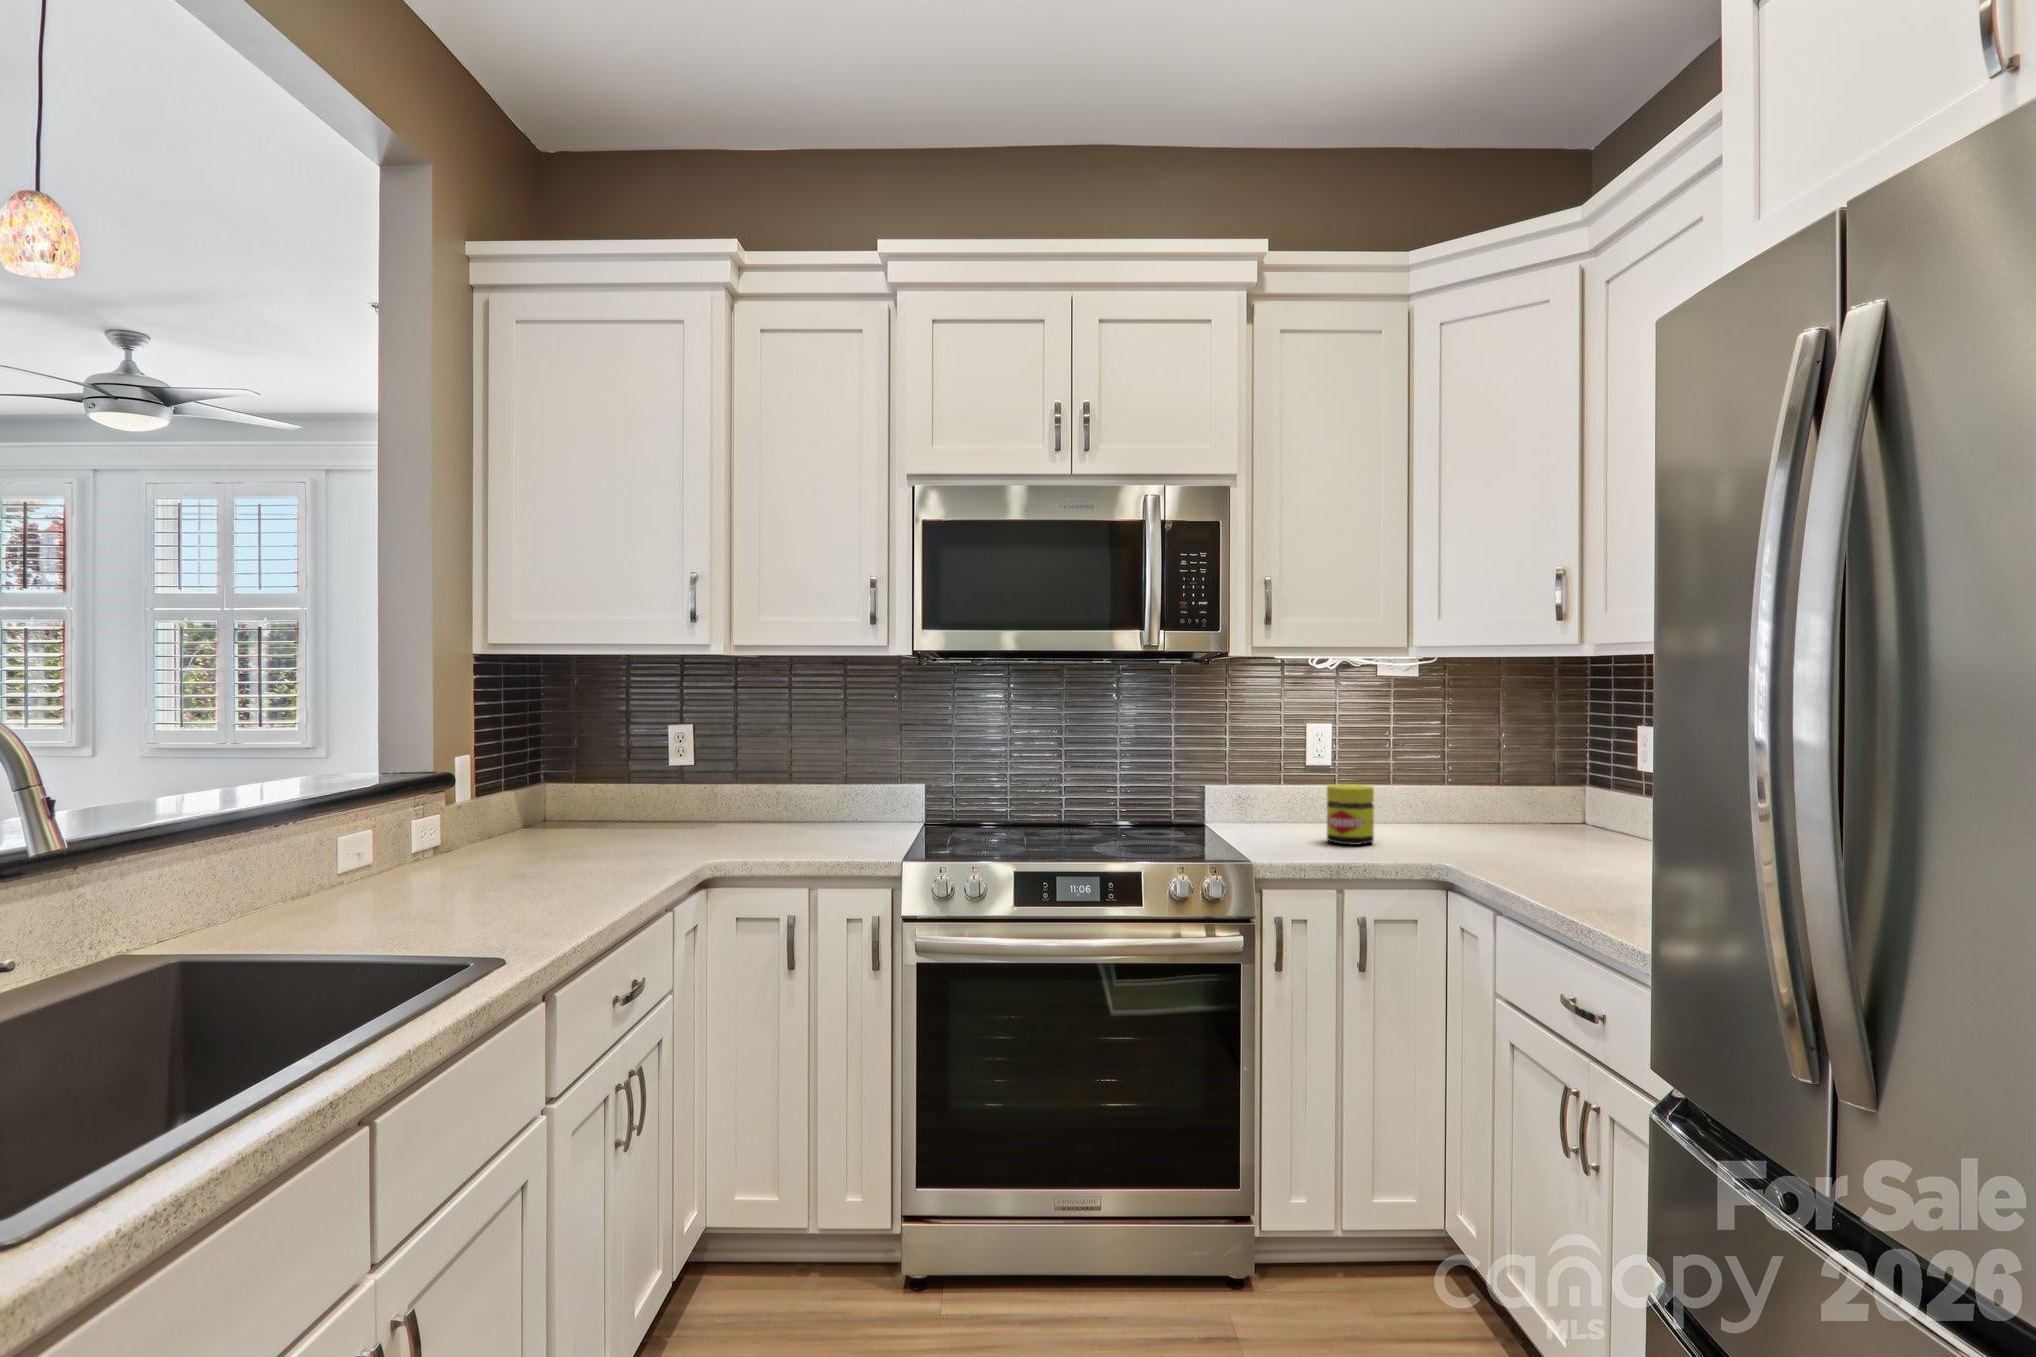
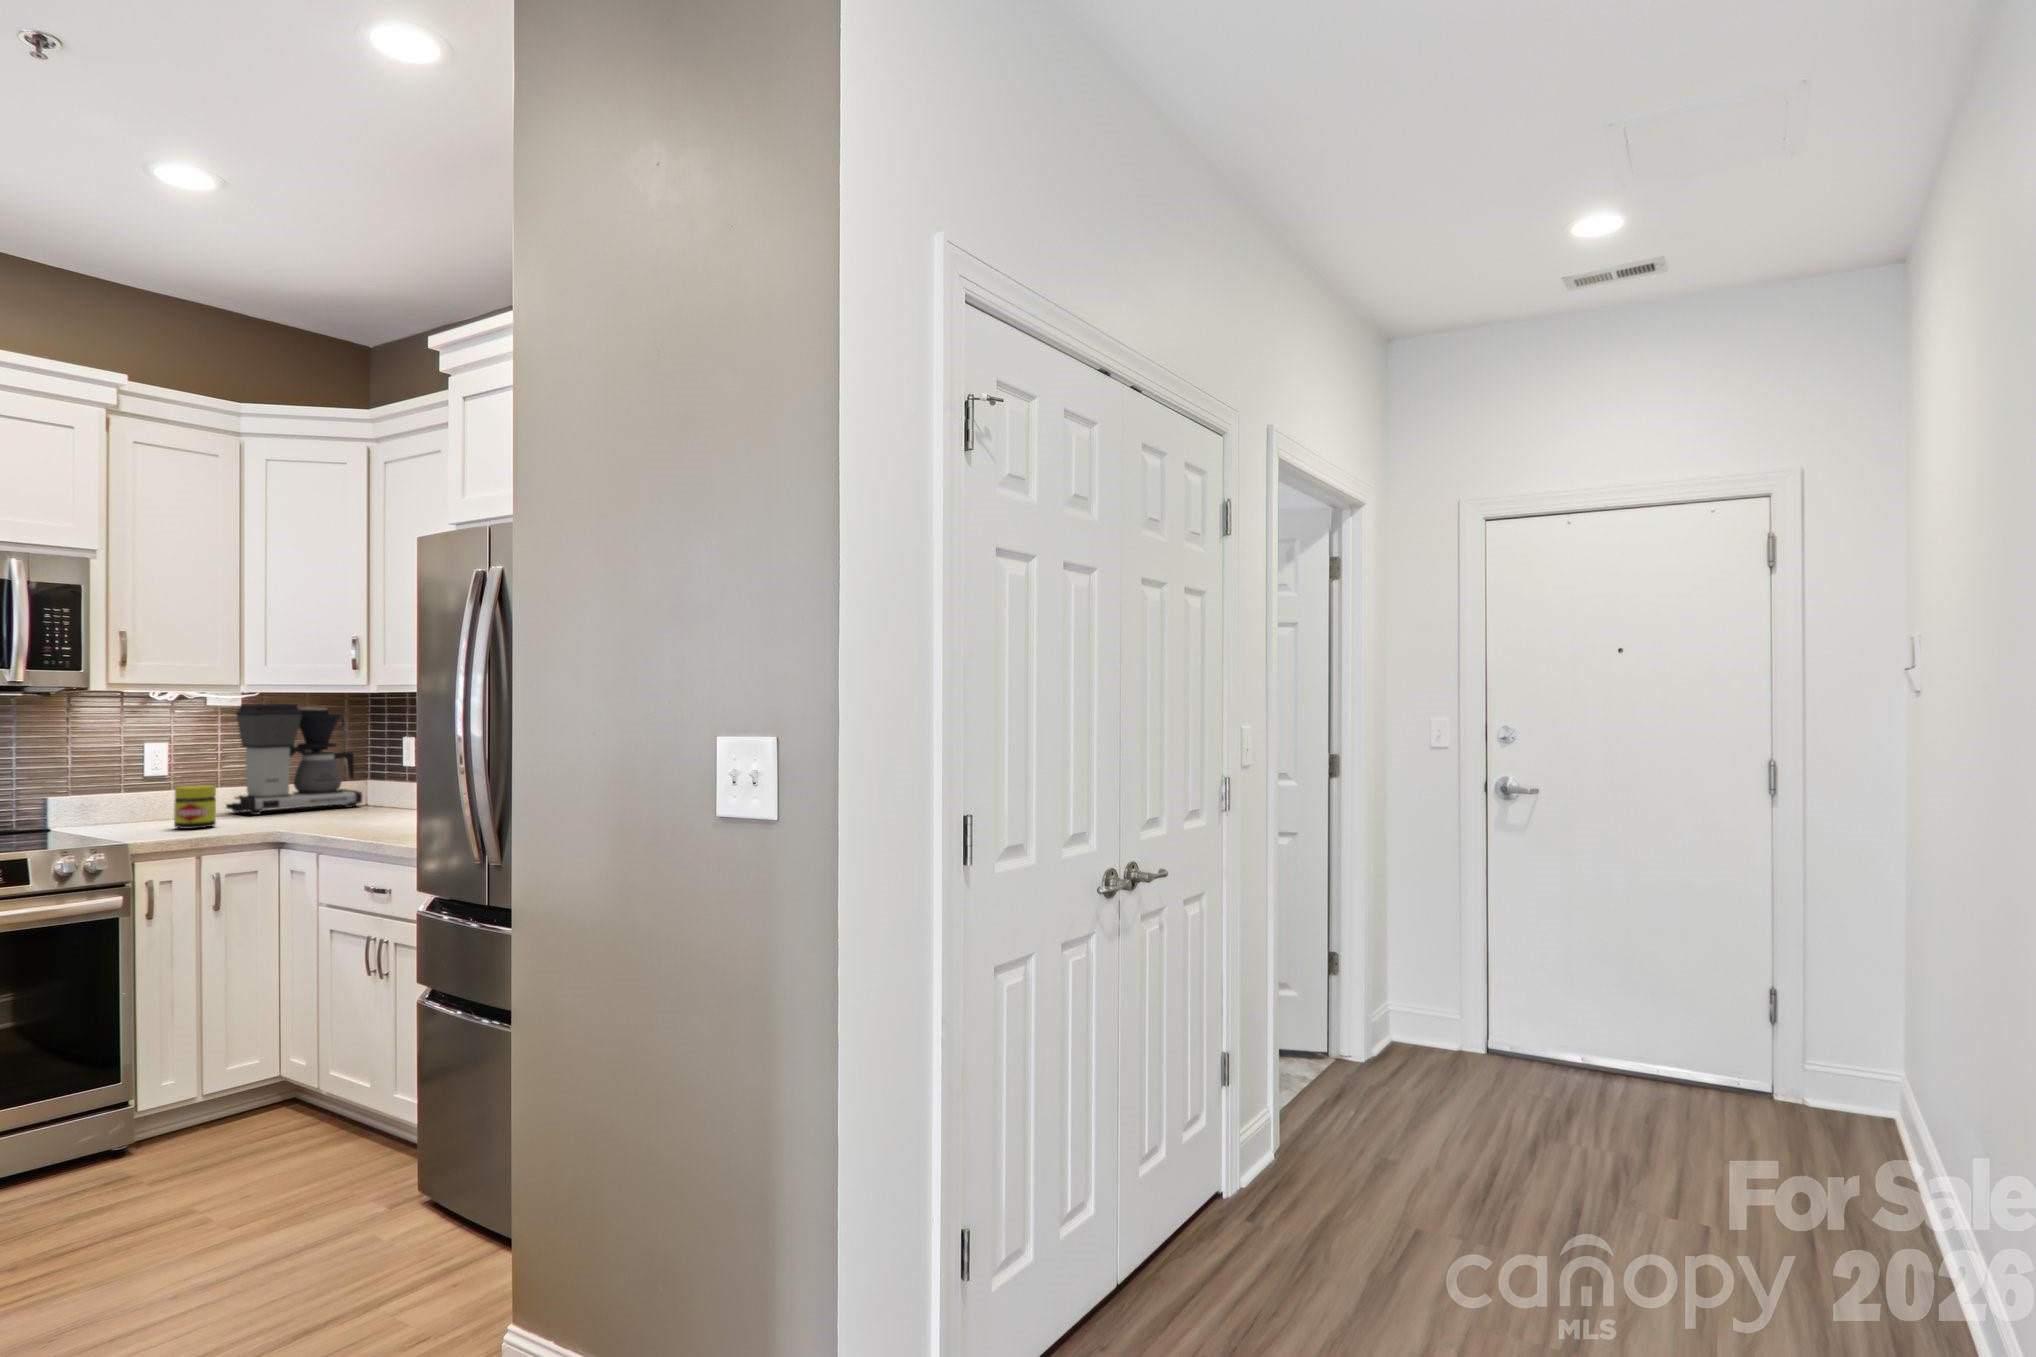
coffee maker: none [1401,673,1576,827] -> present [226,704,362,815]

